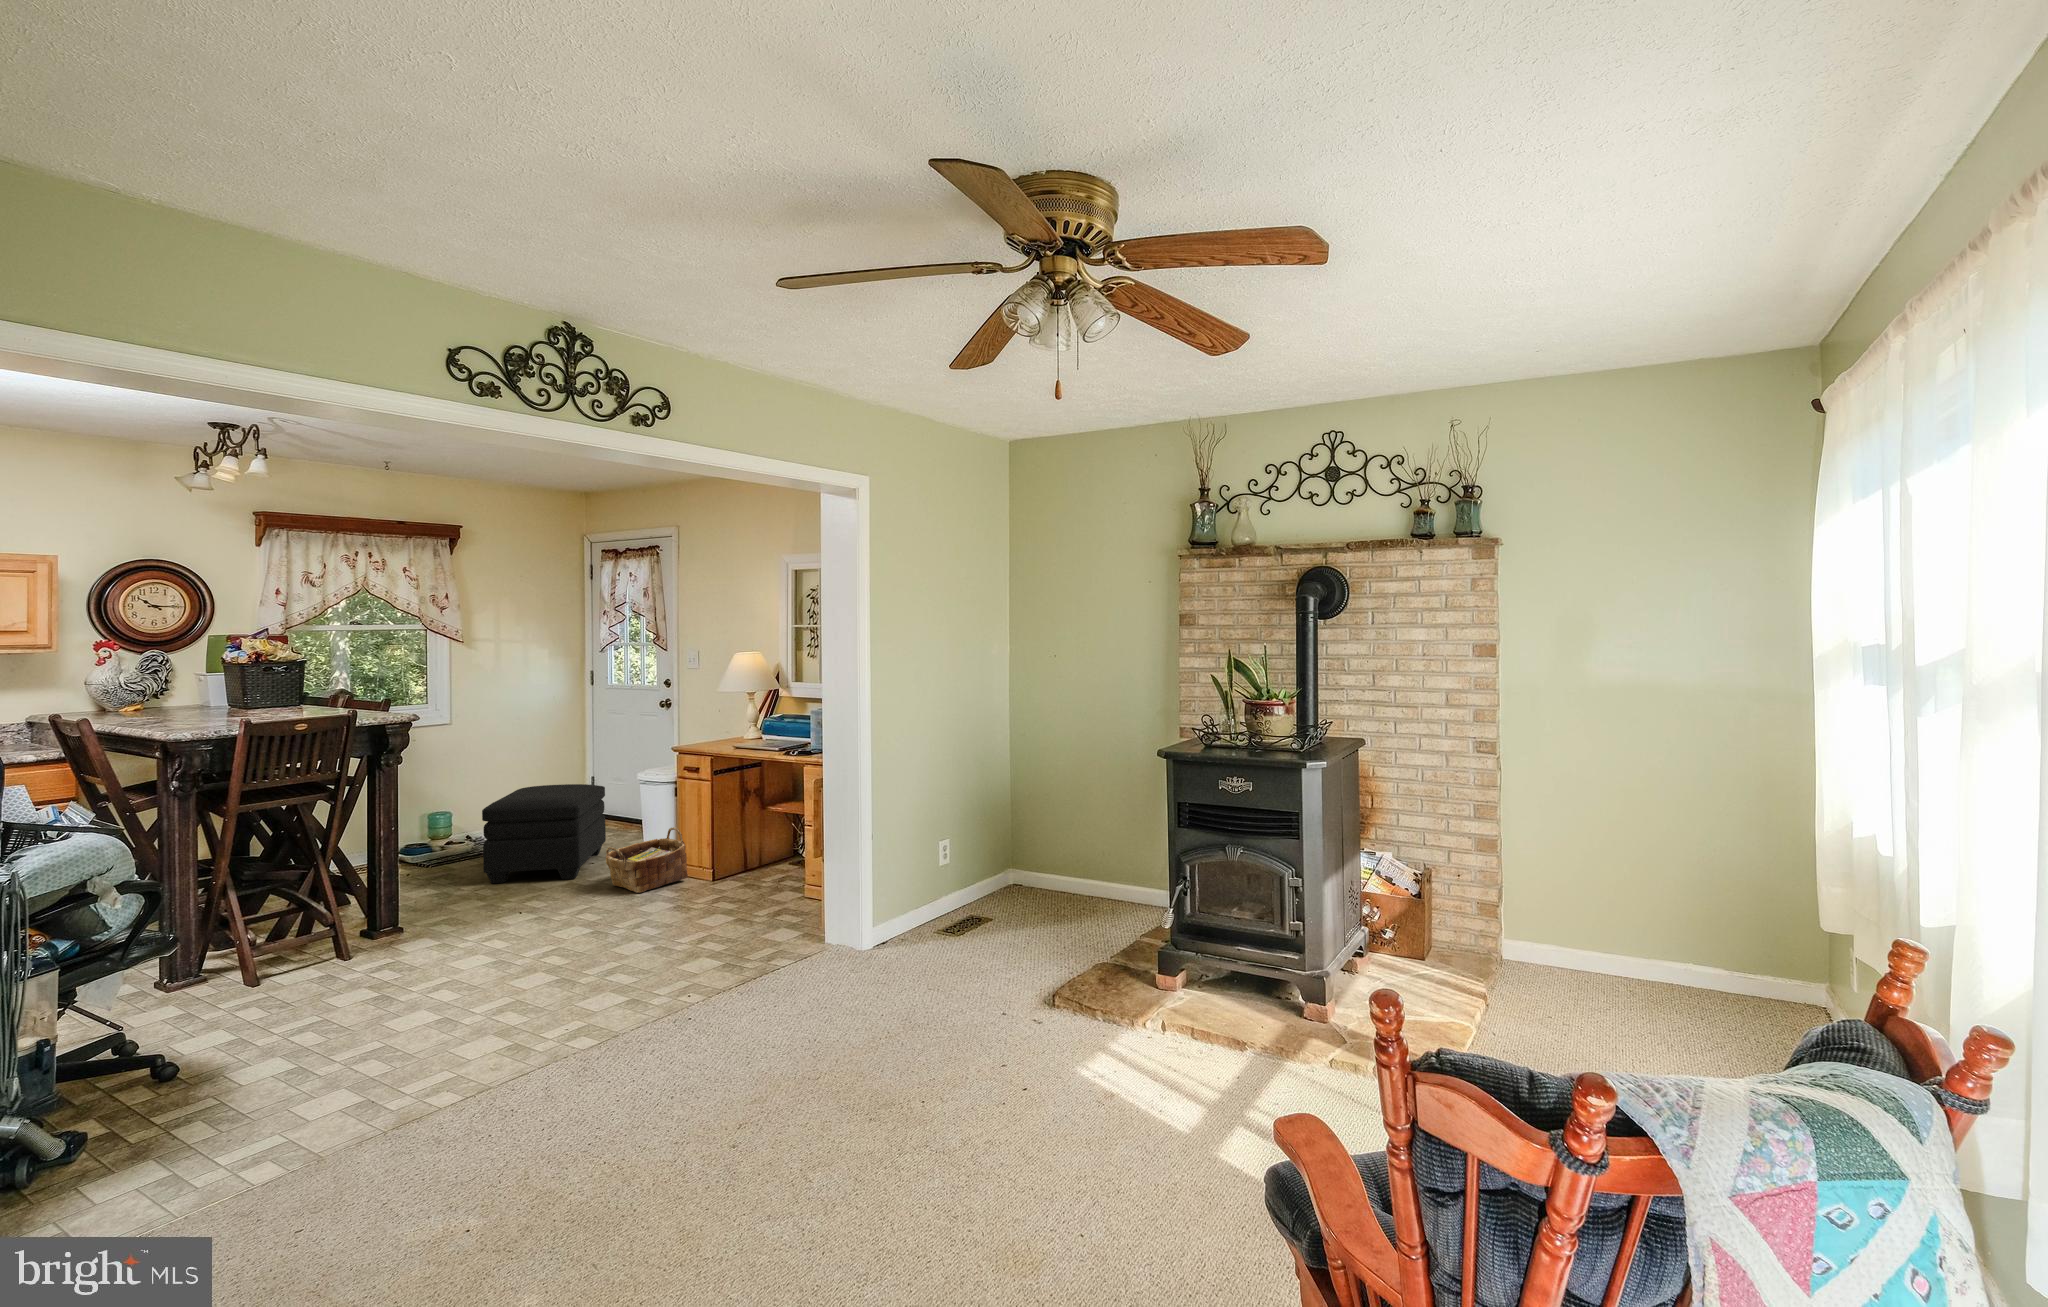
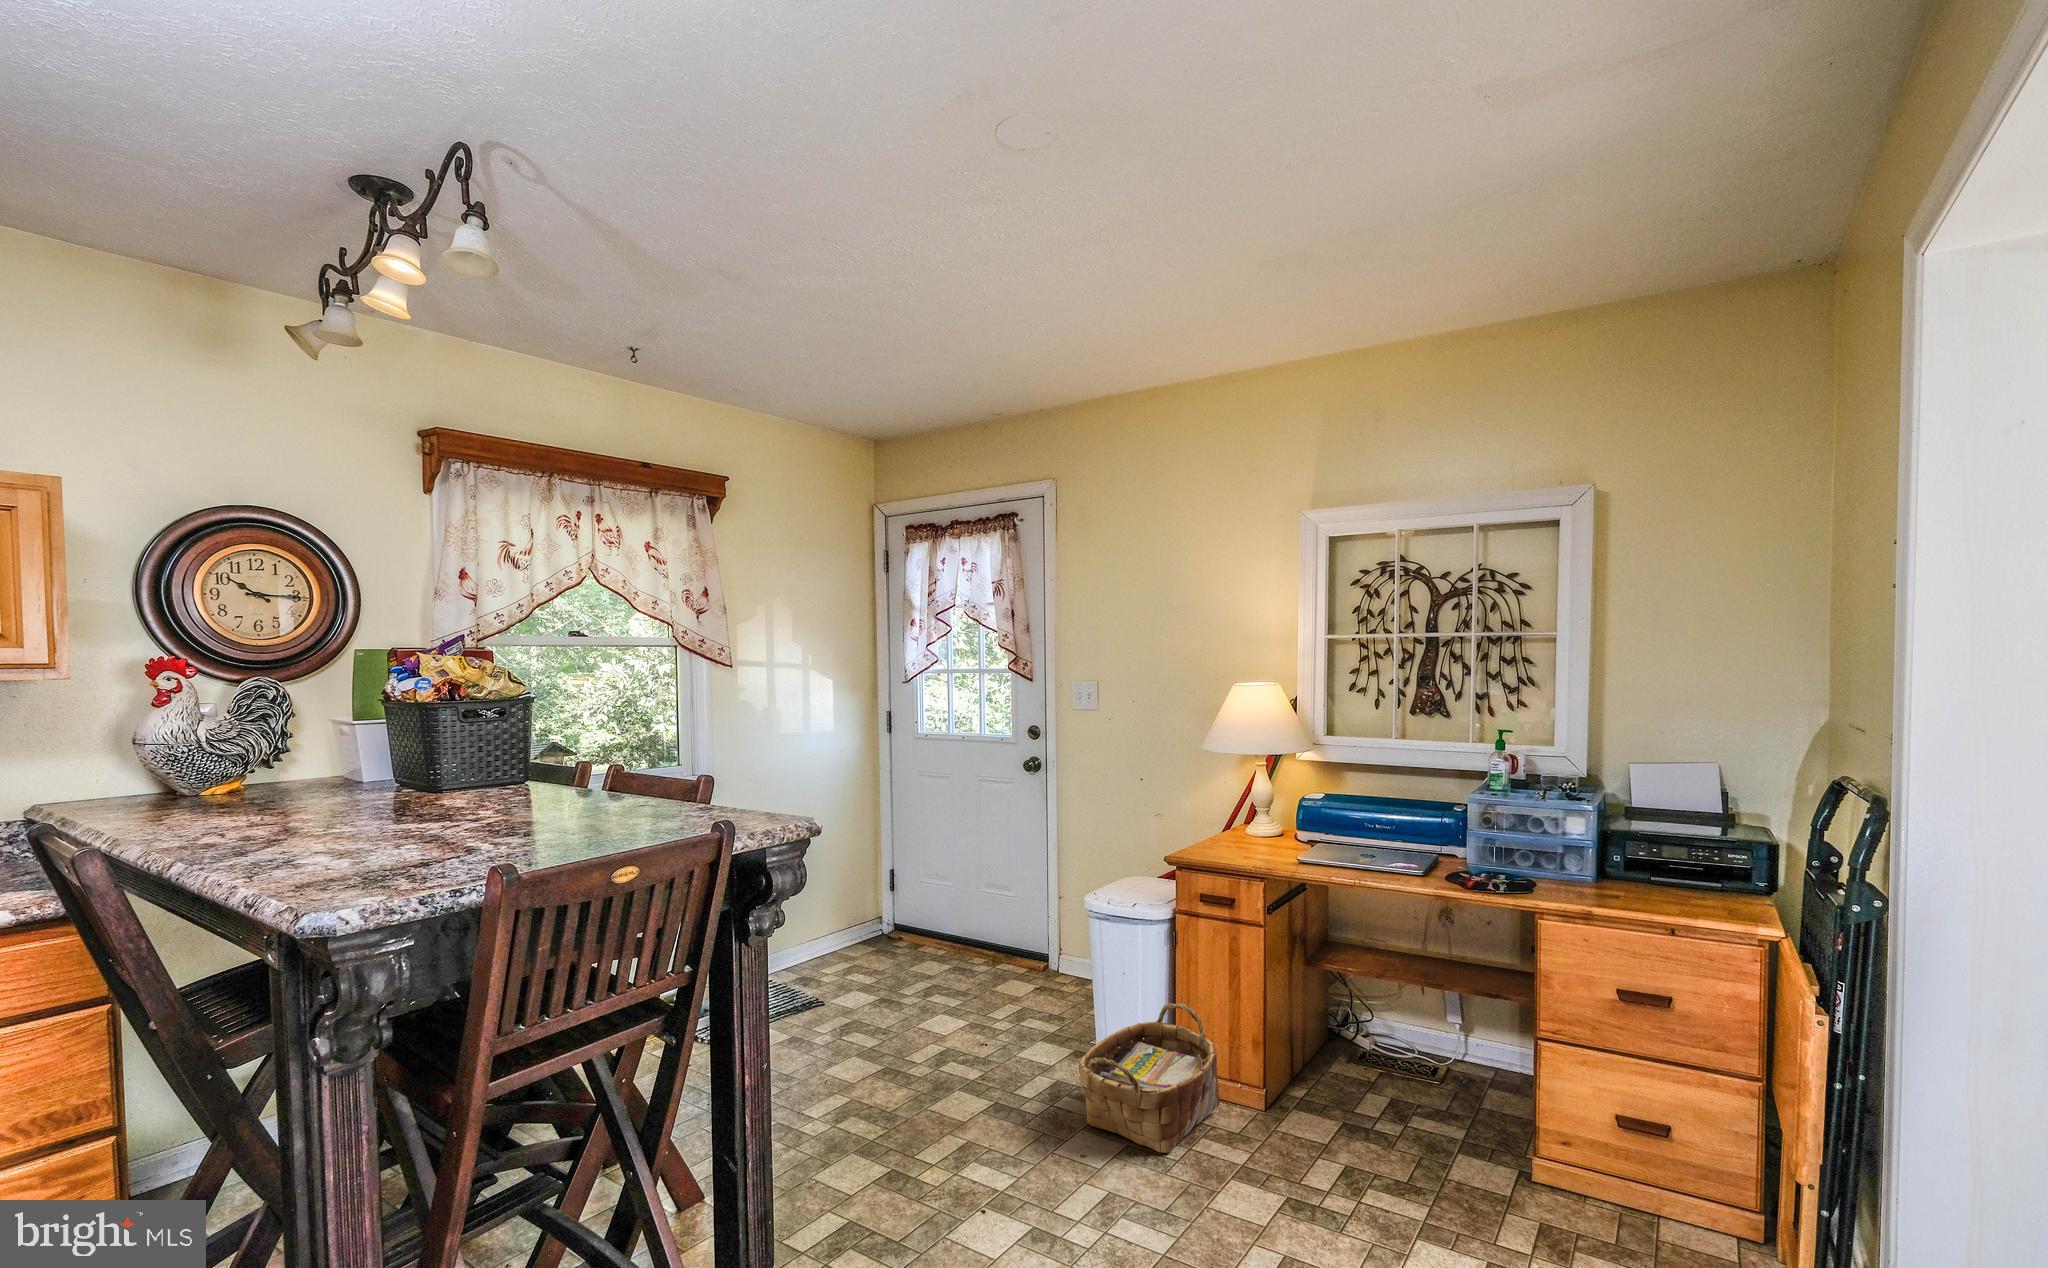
ottoman: present [482,784,606,883] -> none [836,904,1006,1113]

